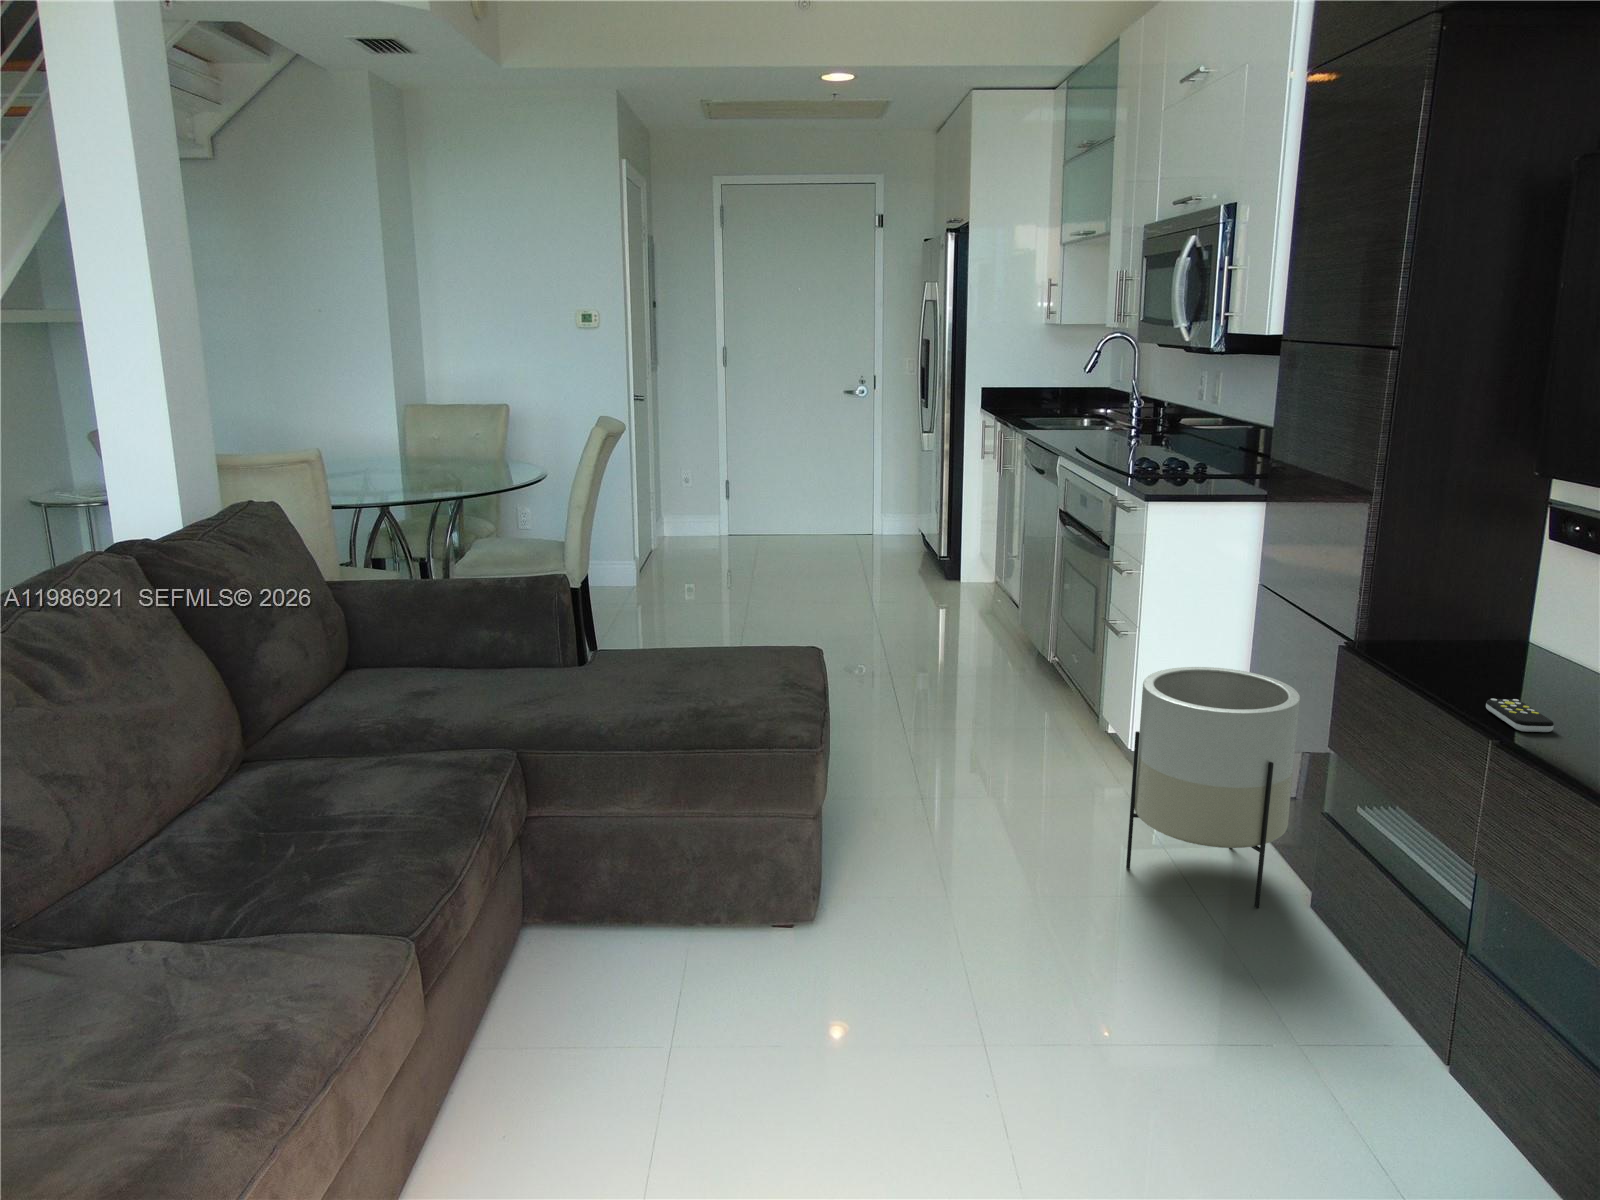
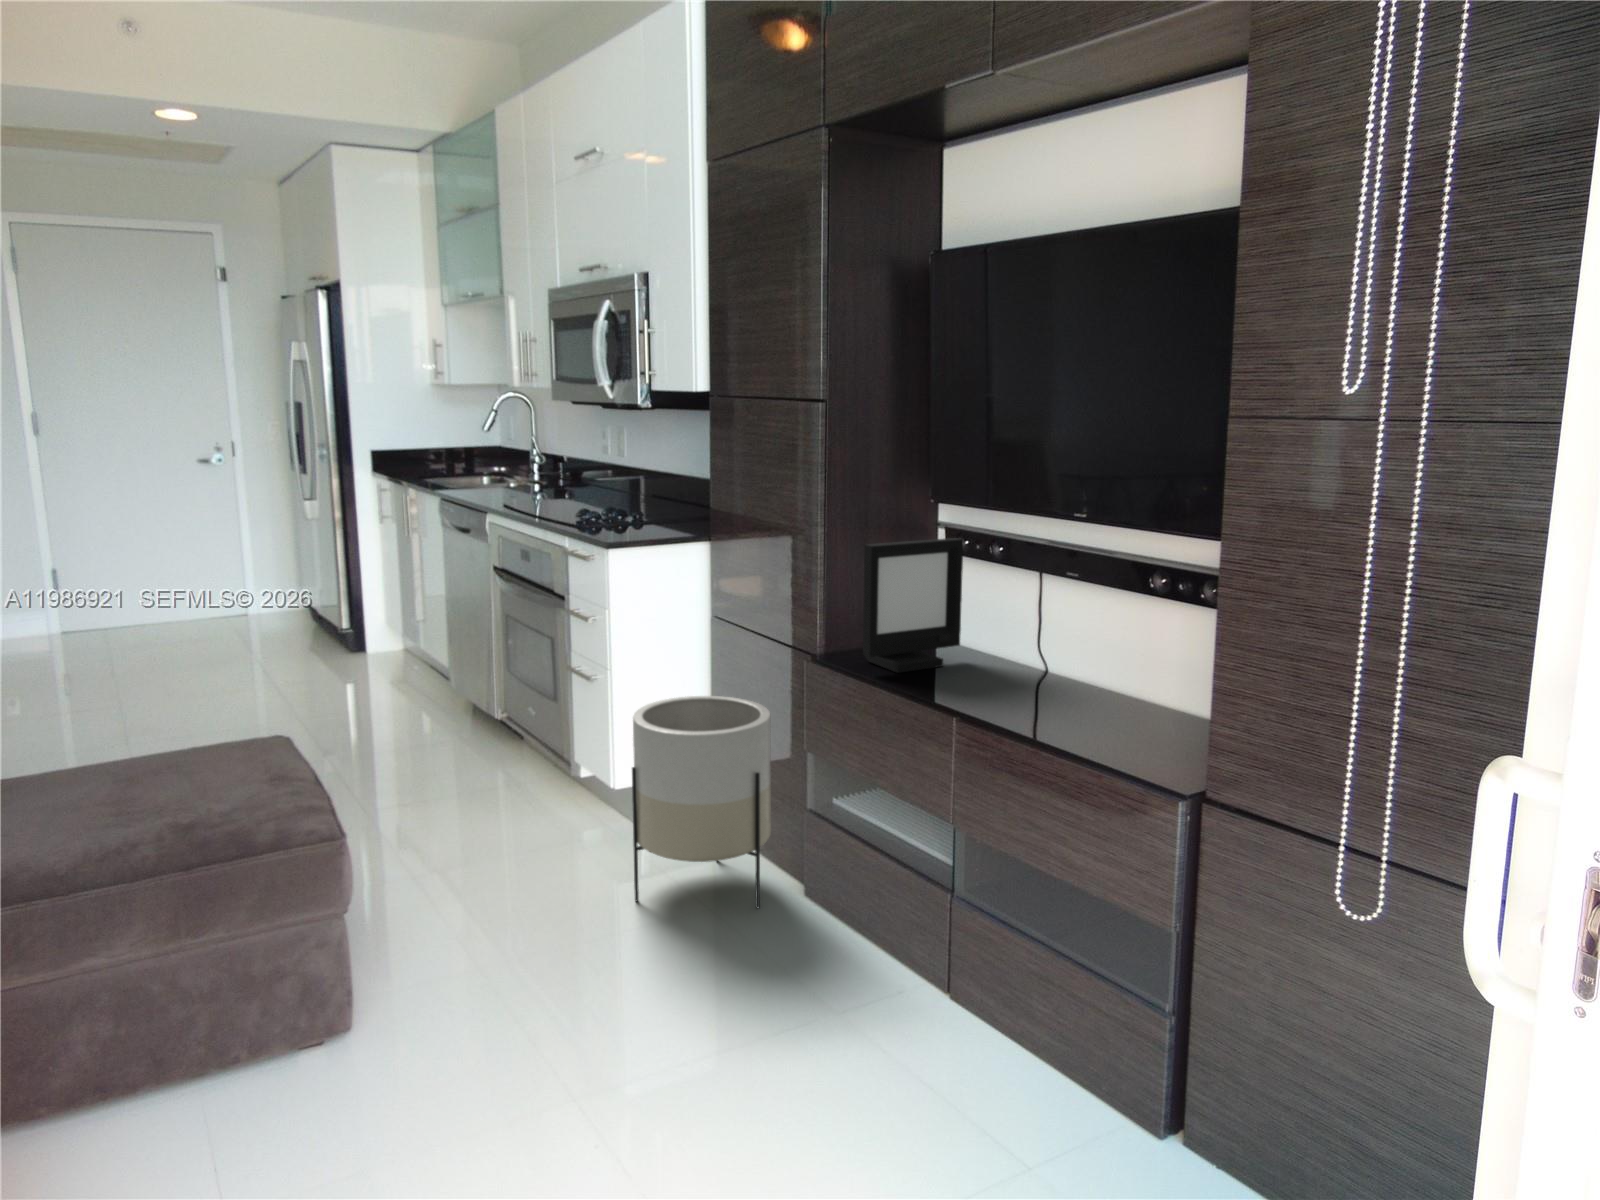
picture frame: none [1406,522,1570,679] -> present [863,538,963,673]
remote control: present [1486,699,1554,732] -> none [936,681,989,705]

